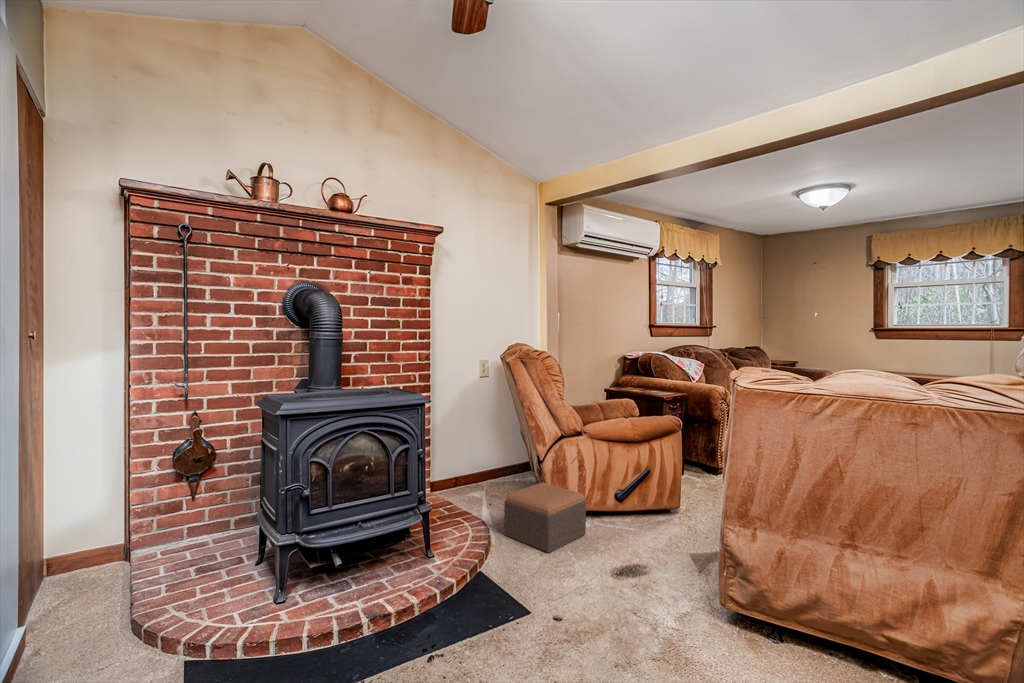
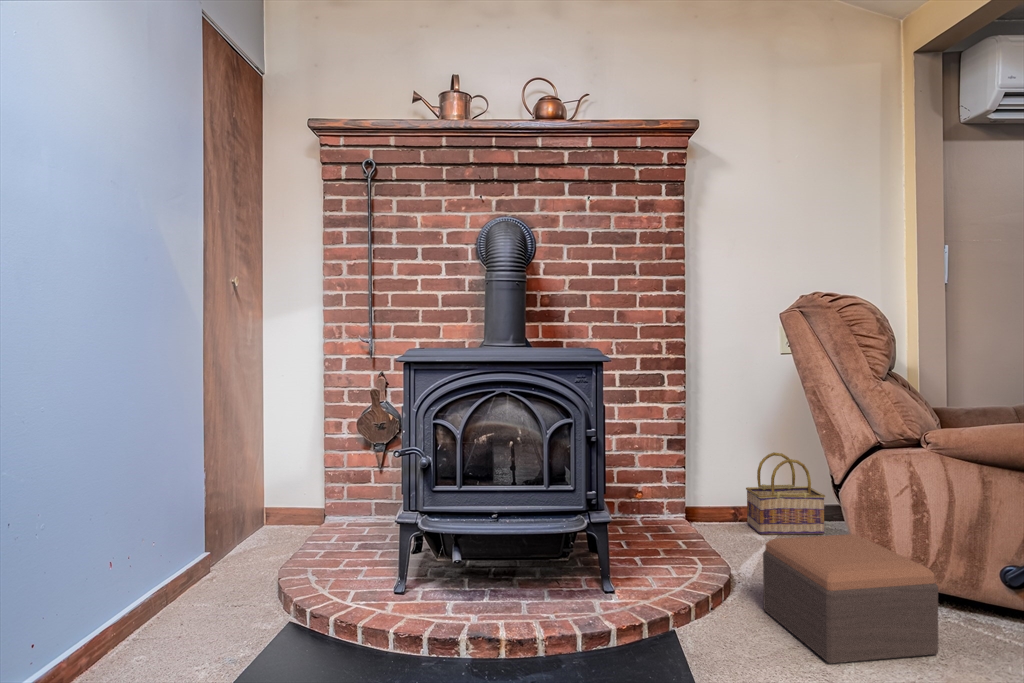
basket: none [461,438,505,491] -> present [746,452,825,535]

